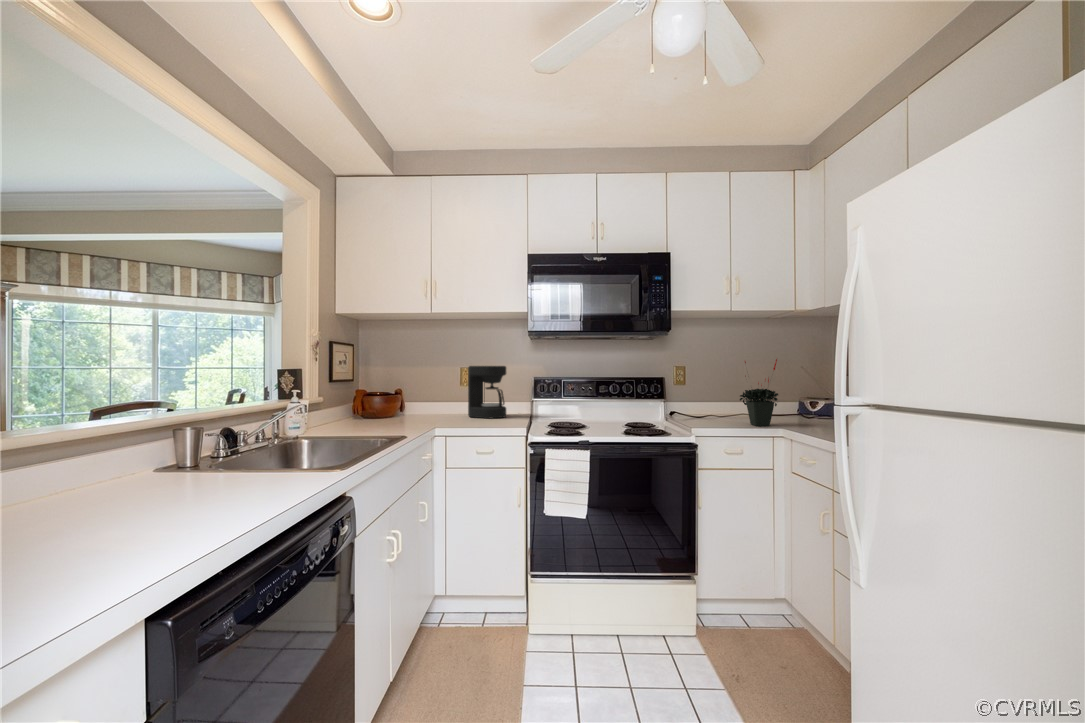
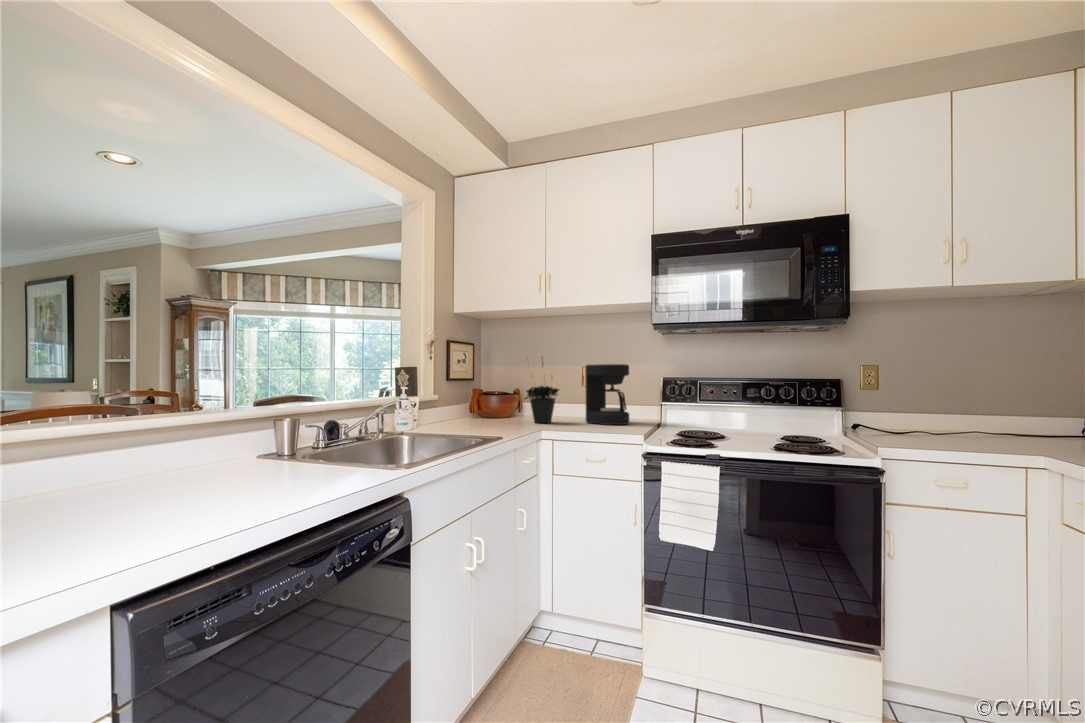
potted plant: present [740,359,778,426] -> present [525,362,559,423]

